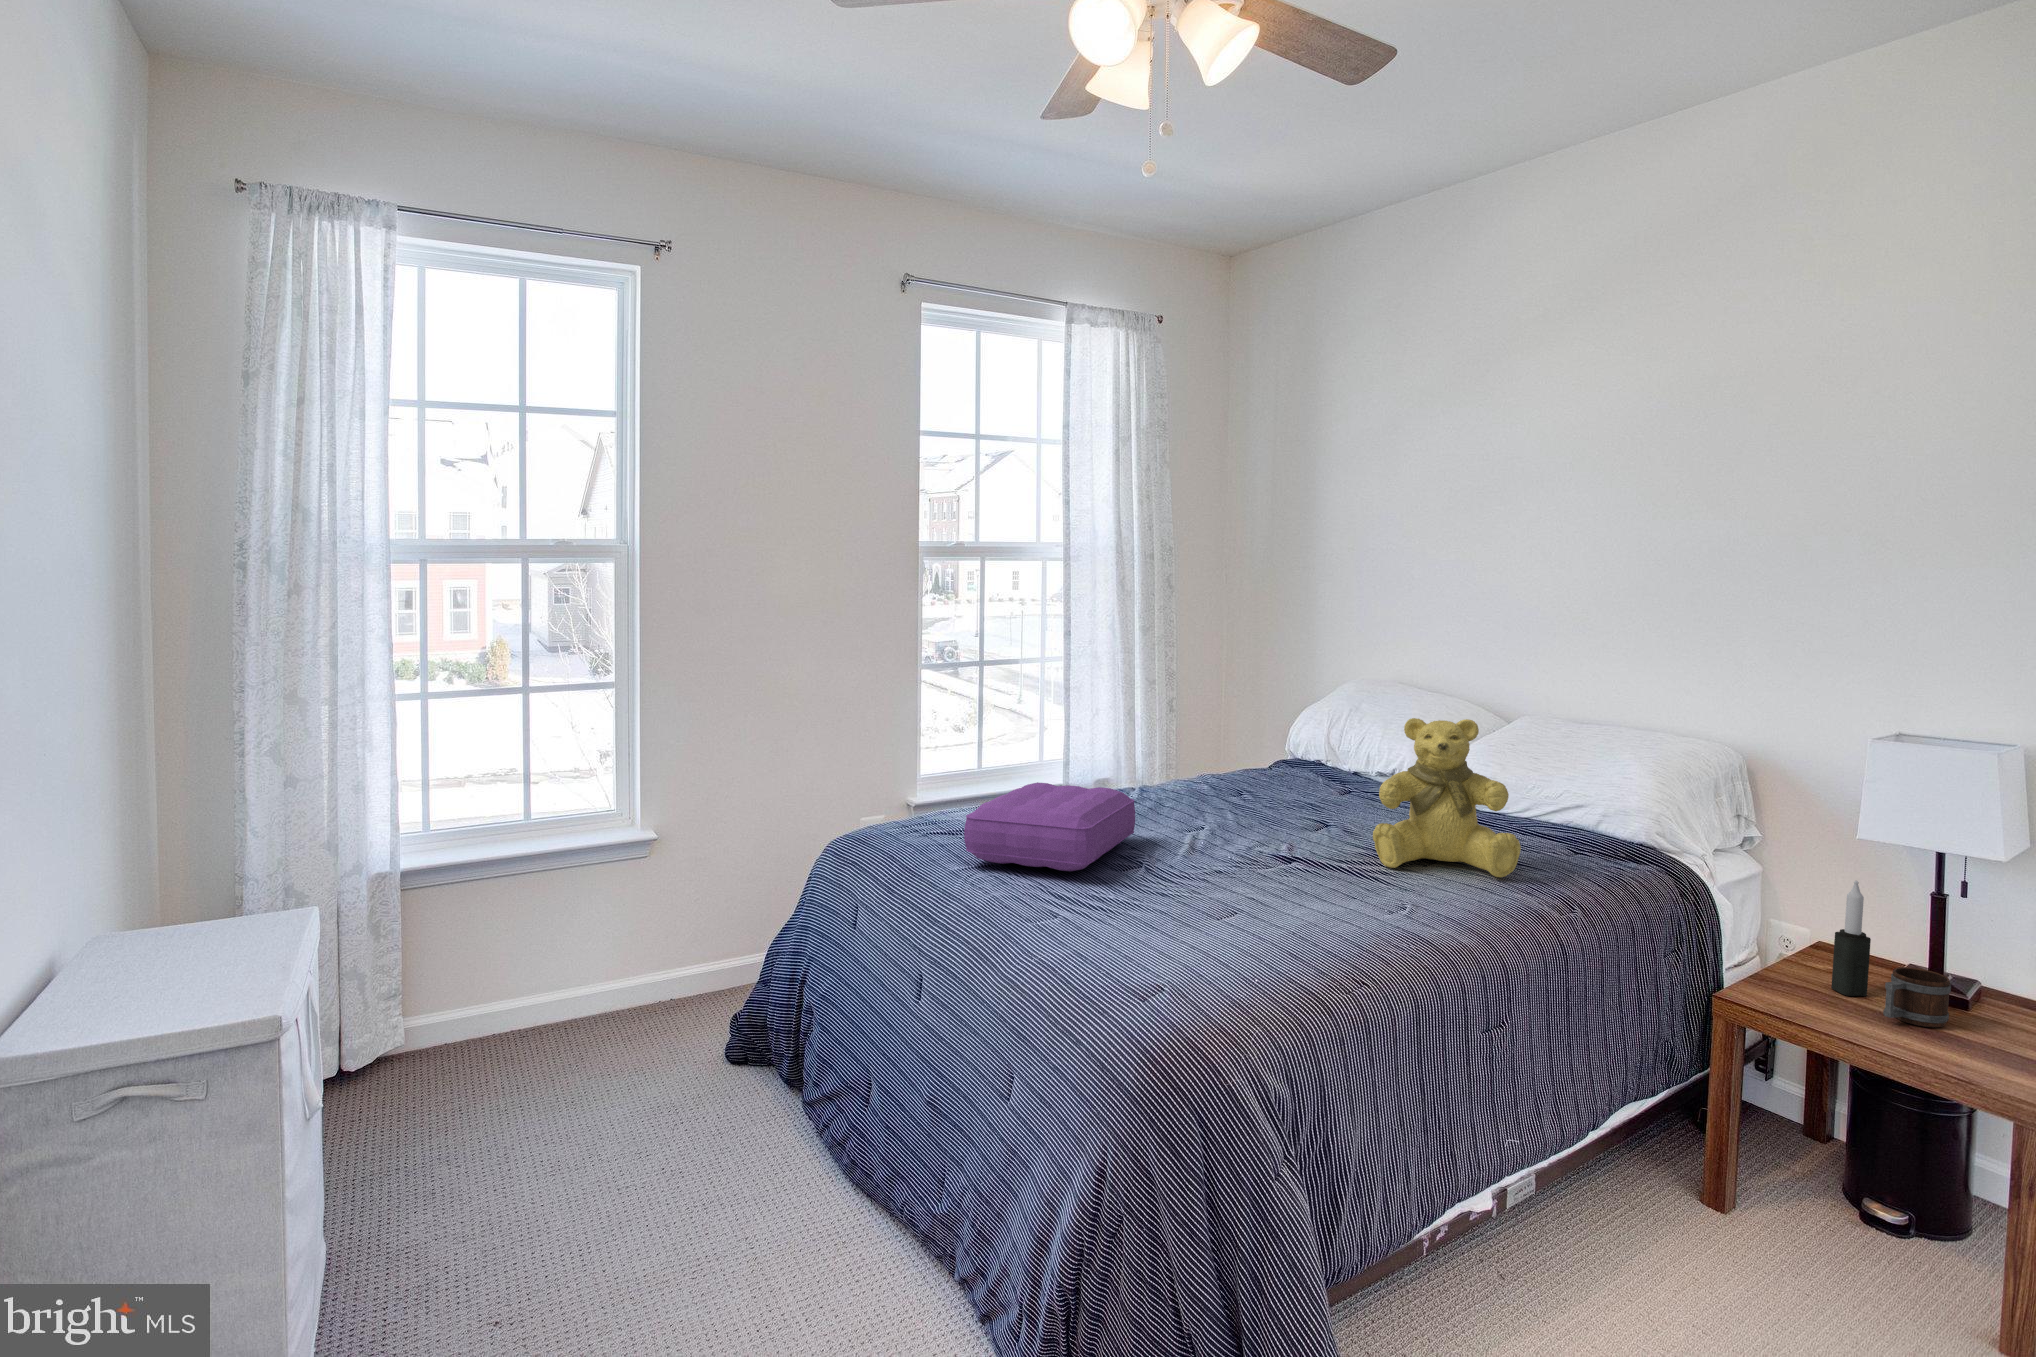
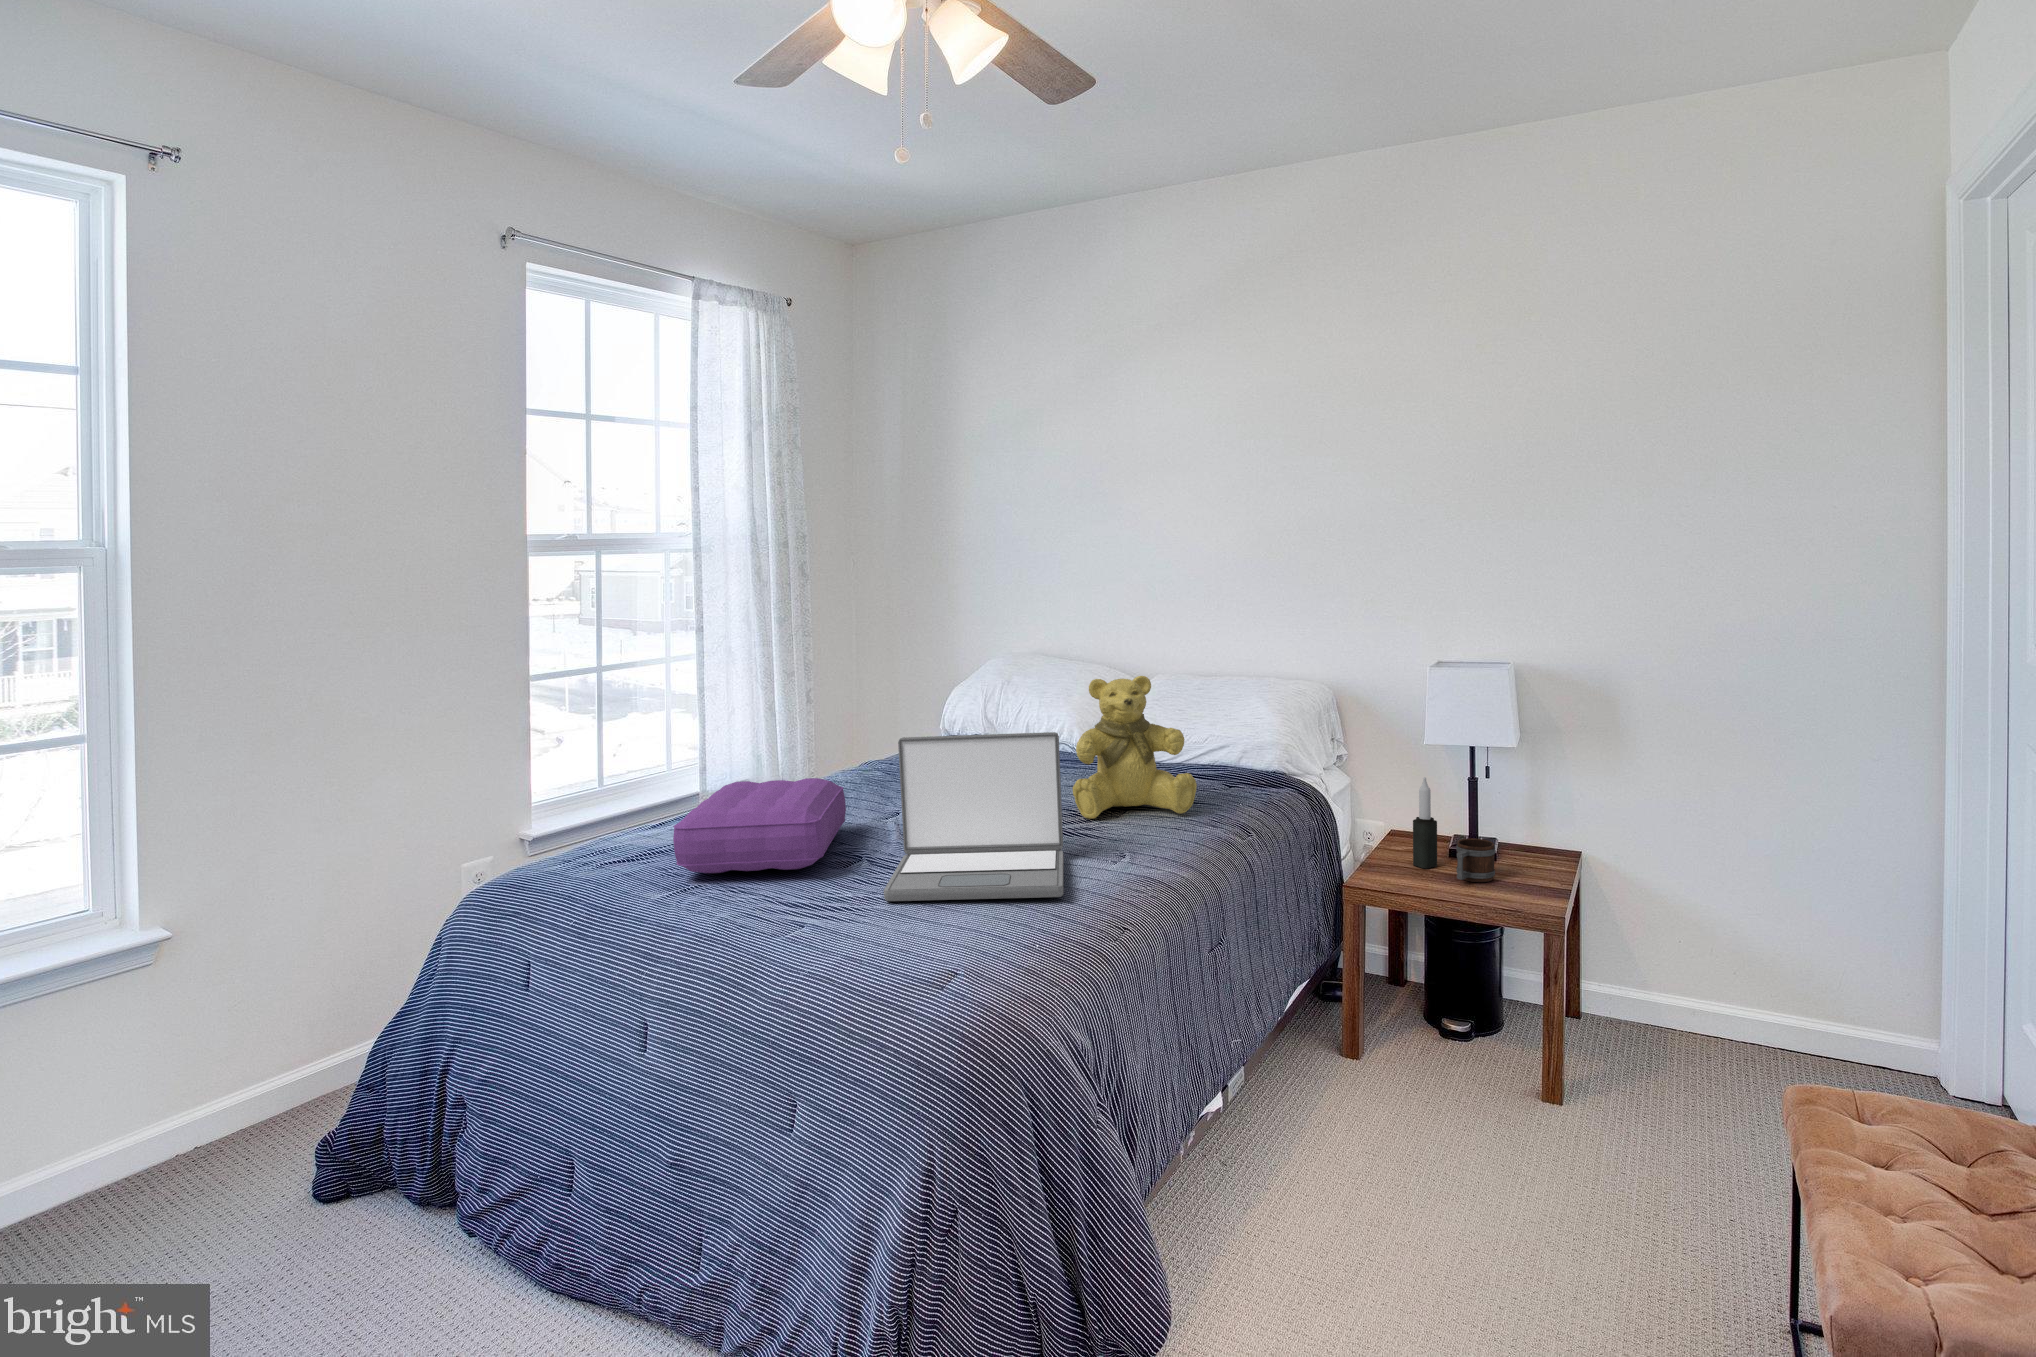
laptop: none [1132,758,1338,940] -> present [884,732,1064,901]

